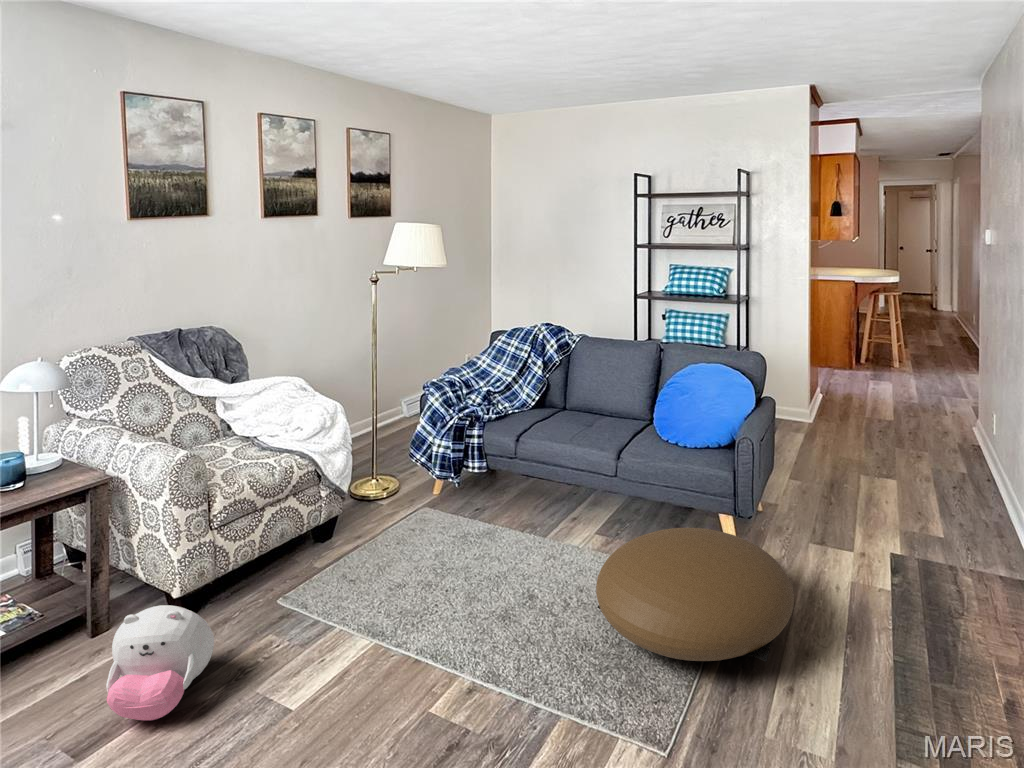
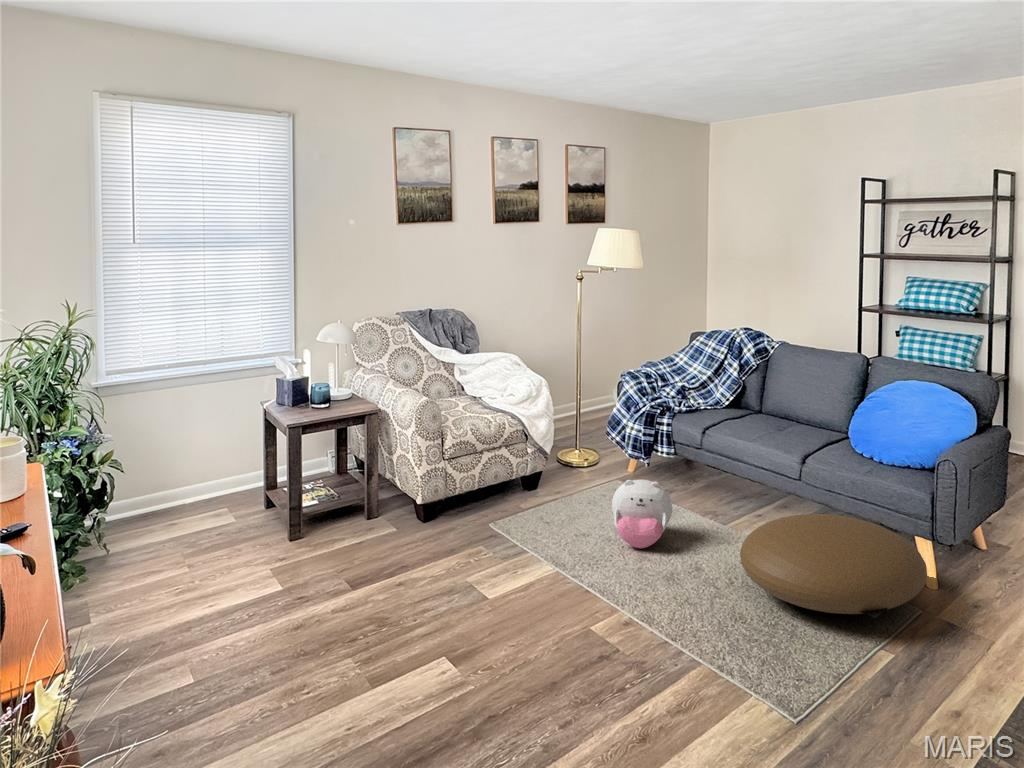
plush toy: present [106,605,214,720] -> present [612,480,672,548]

